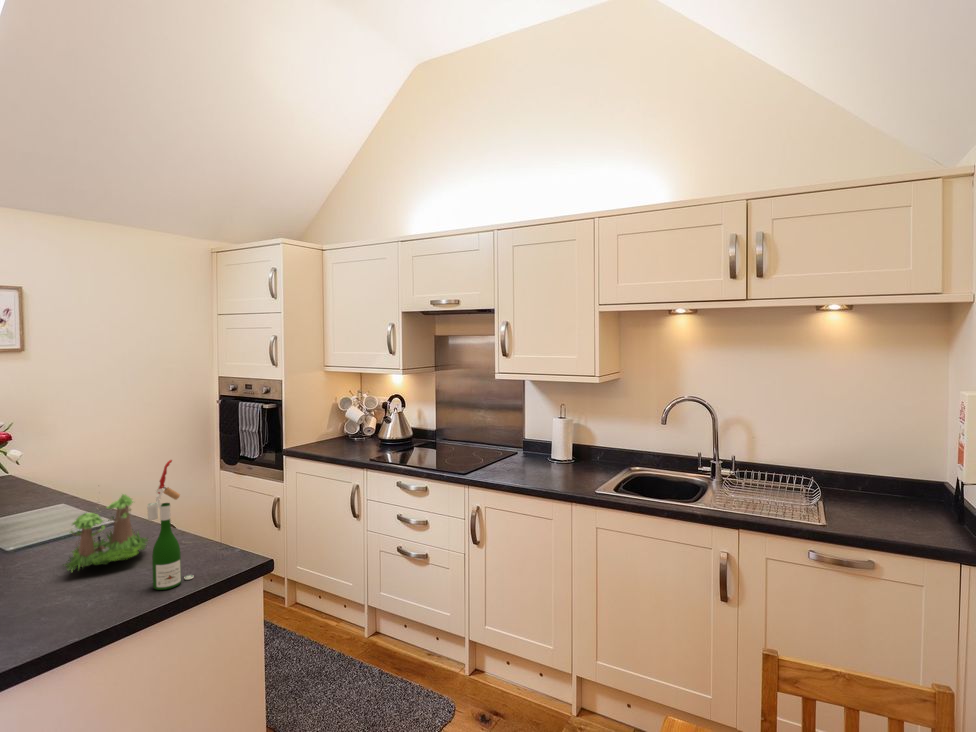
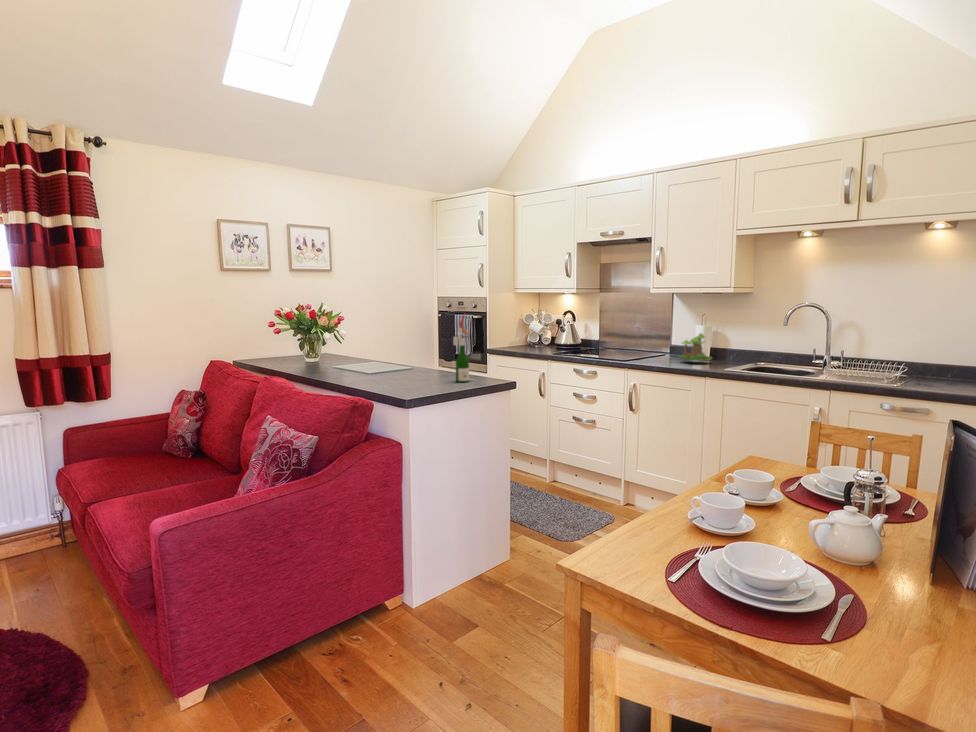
plant: present [65,494,148,570] -> present [678,333,712,361]

